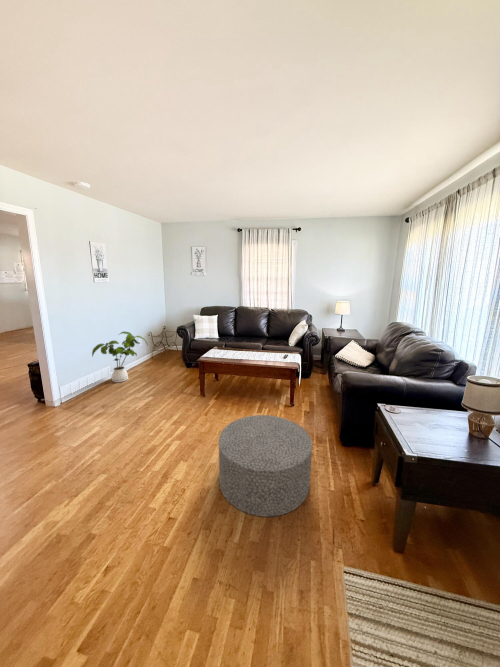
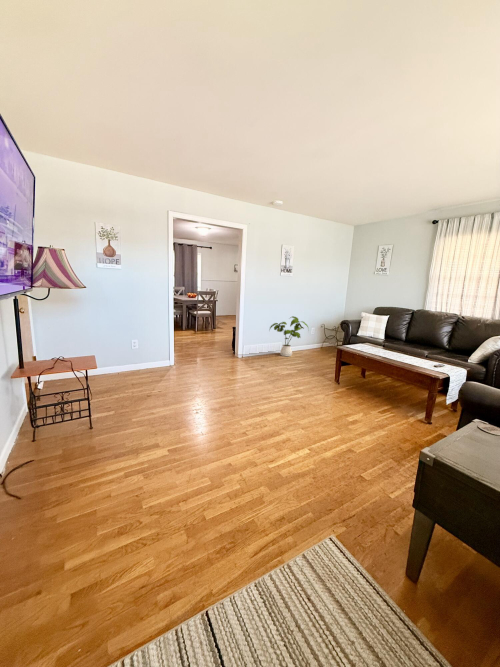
ottoman: present [219,415,312,517] -> none [287,394,384,483]

